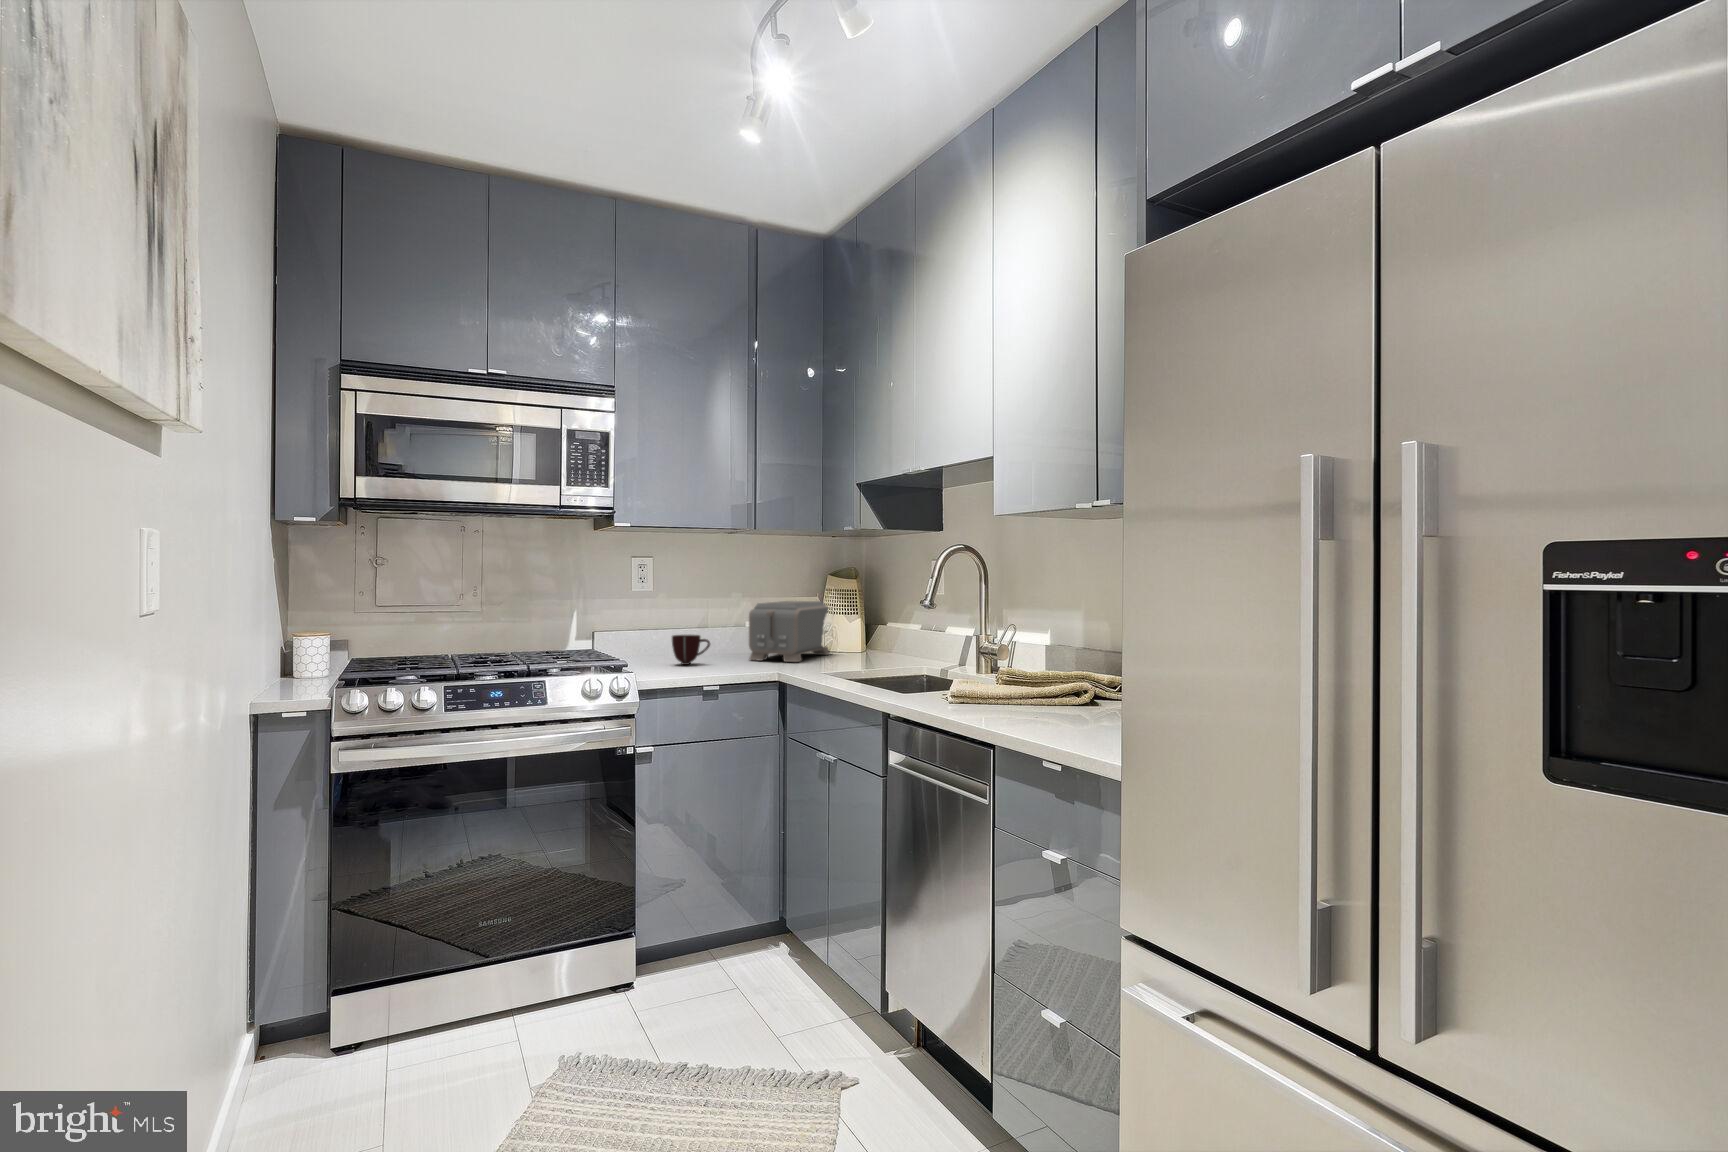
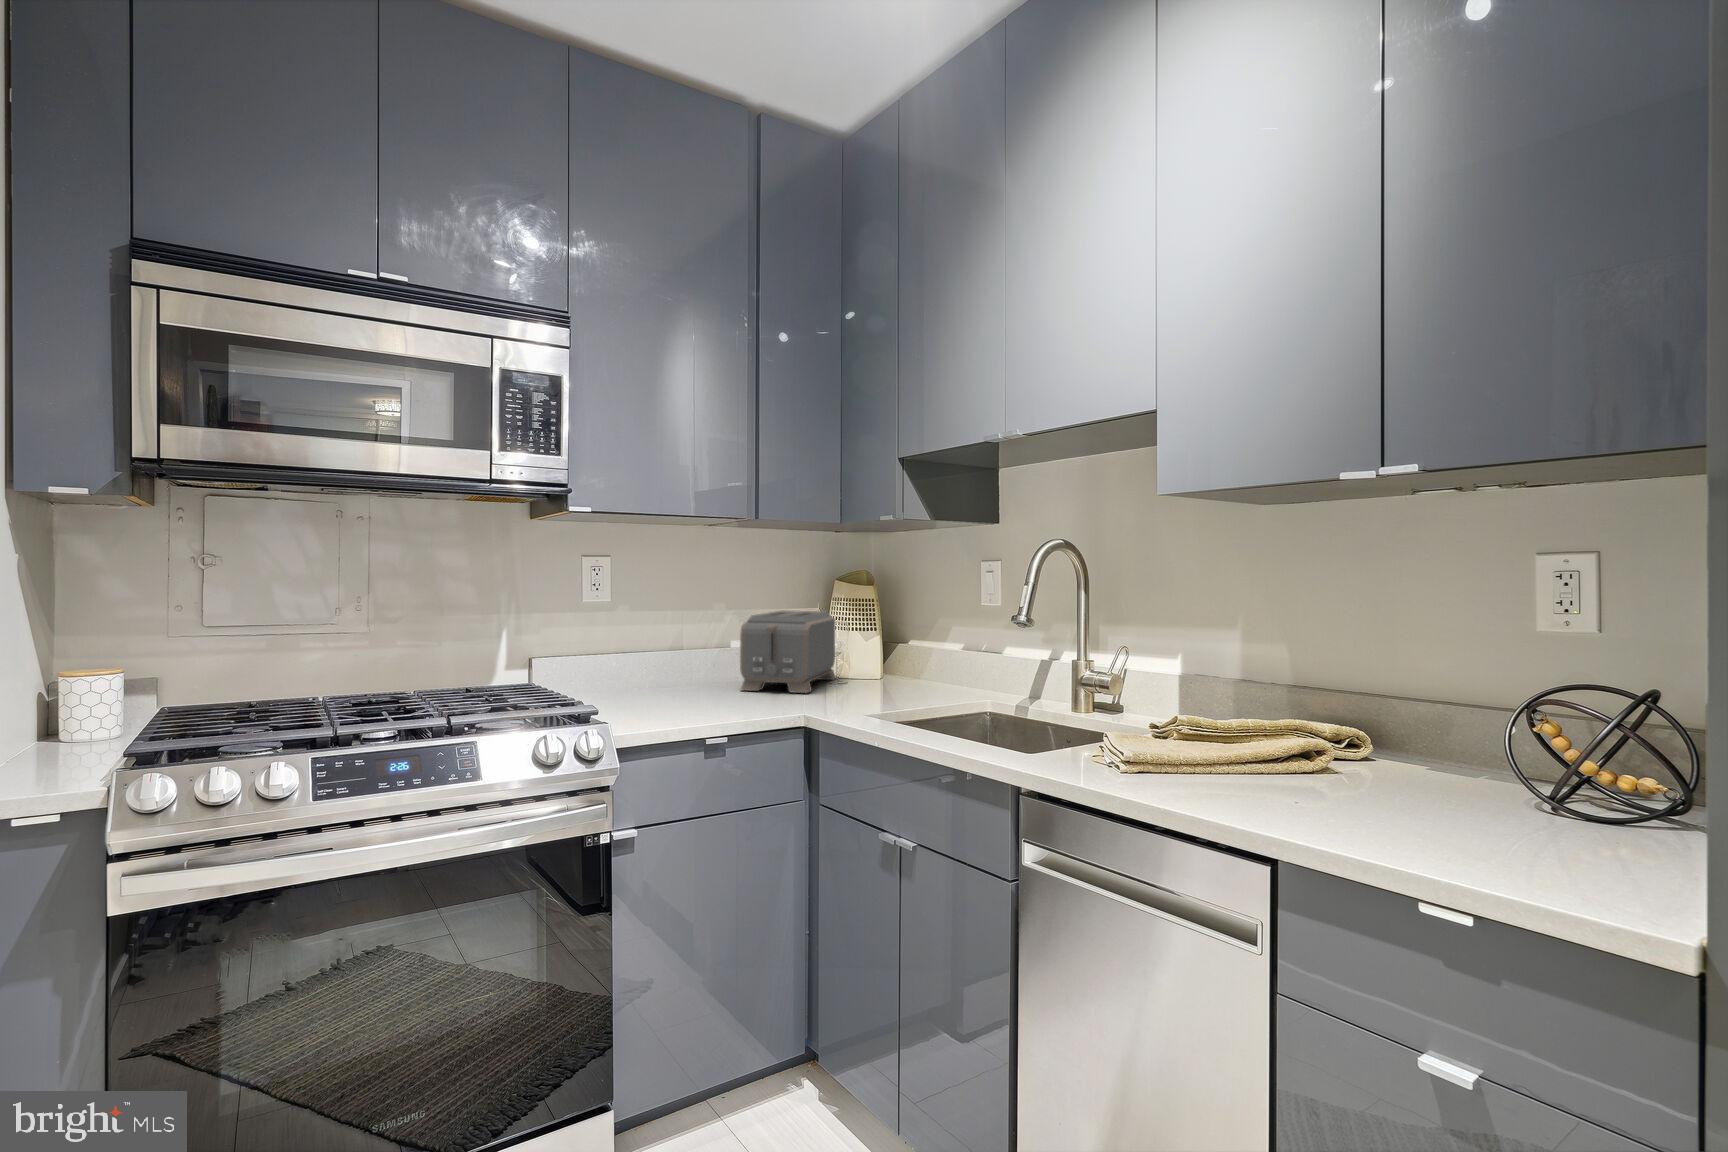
mug: present [672,635,710,665] -> none [641,658,694,700]

